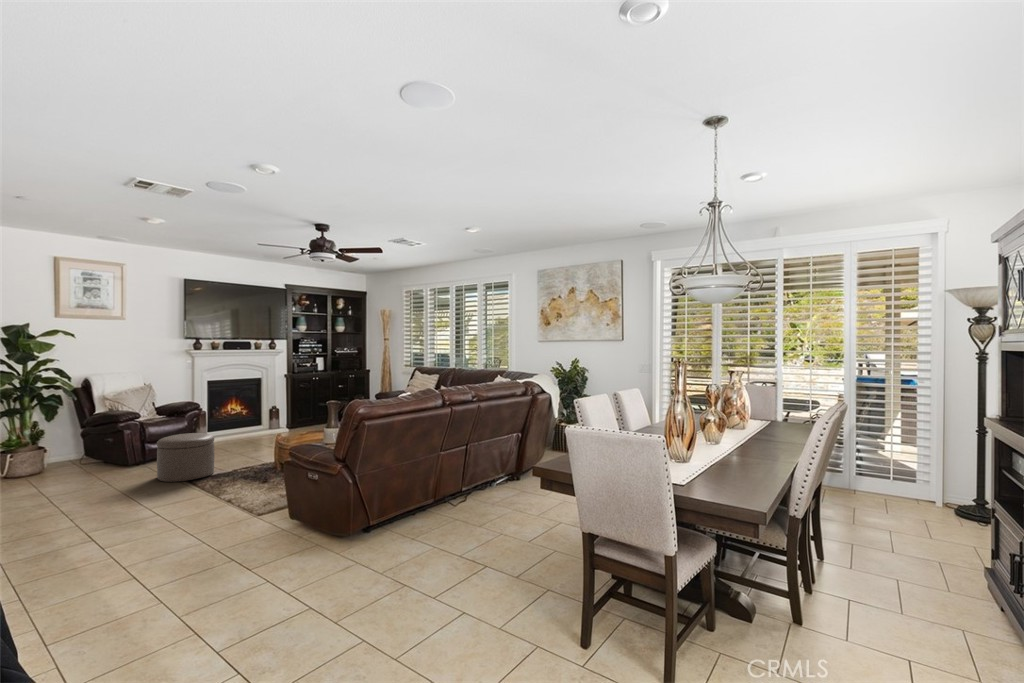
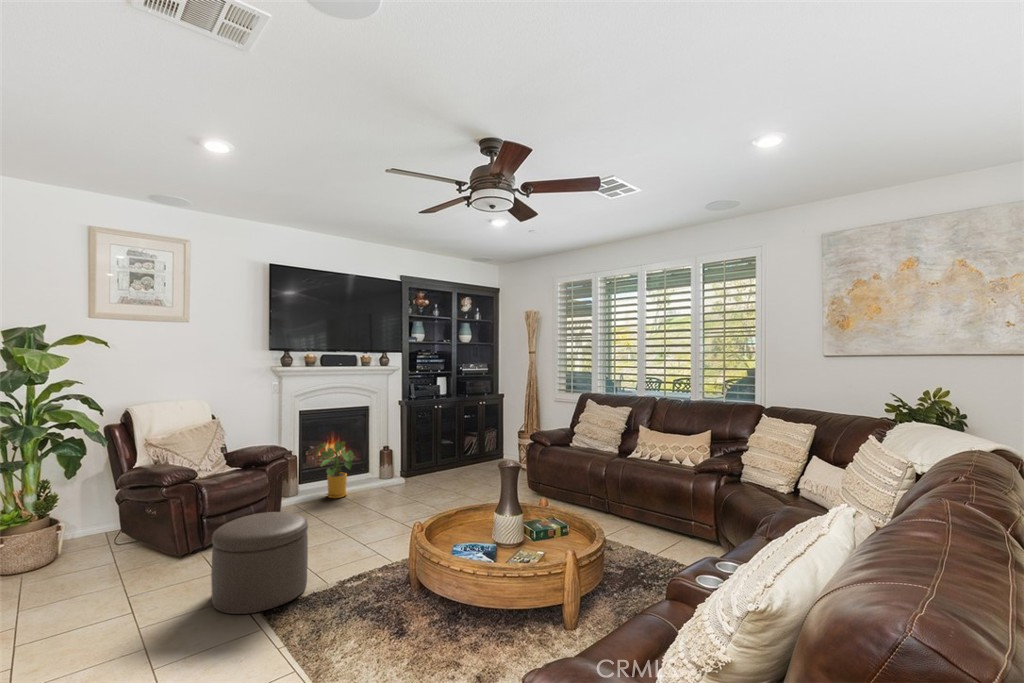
house plant: none [220,402,251,440] -> present [316,441,354,498]

